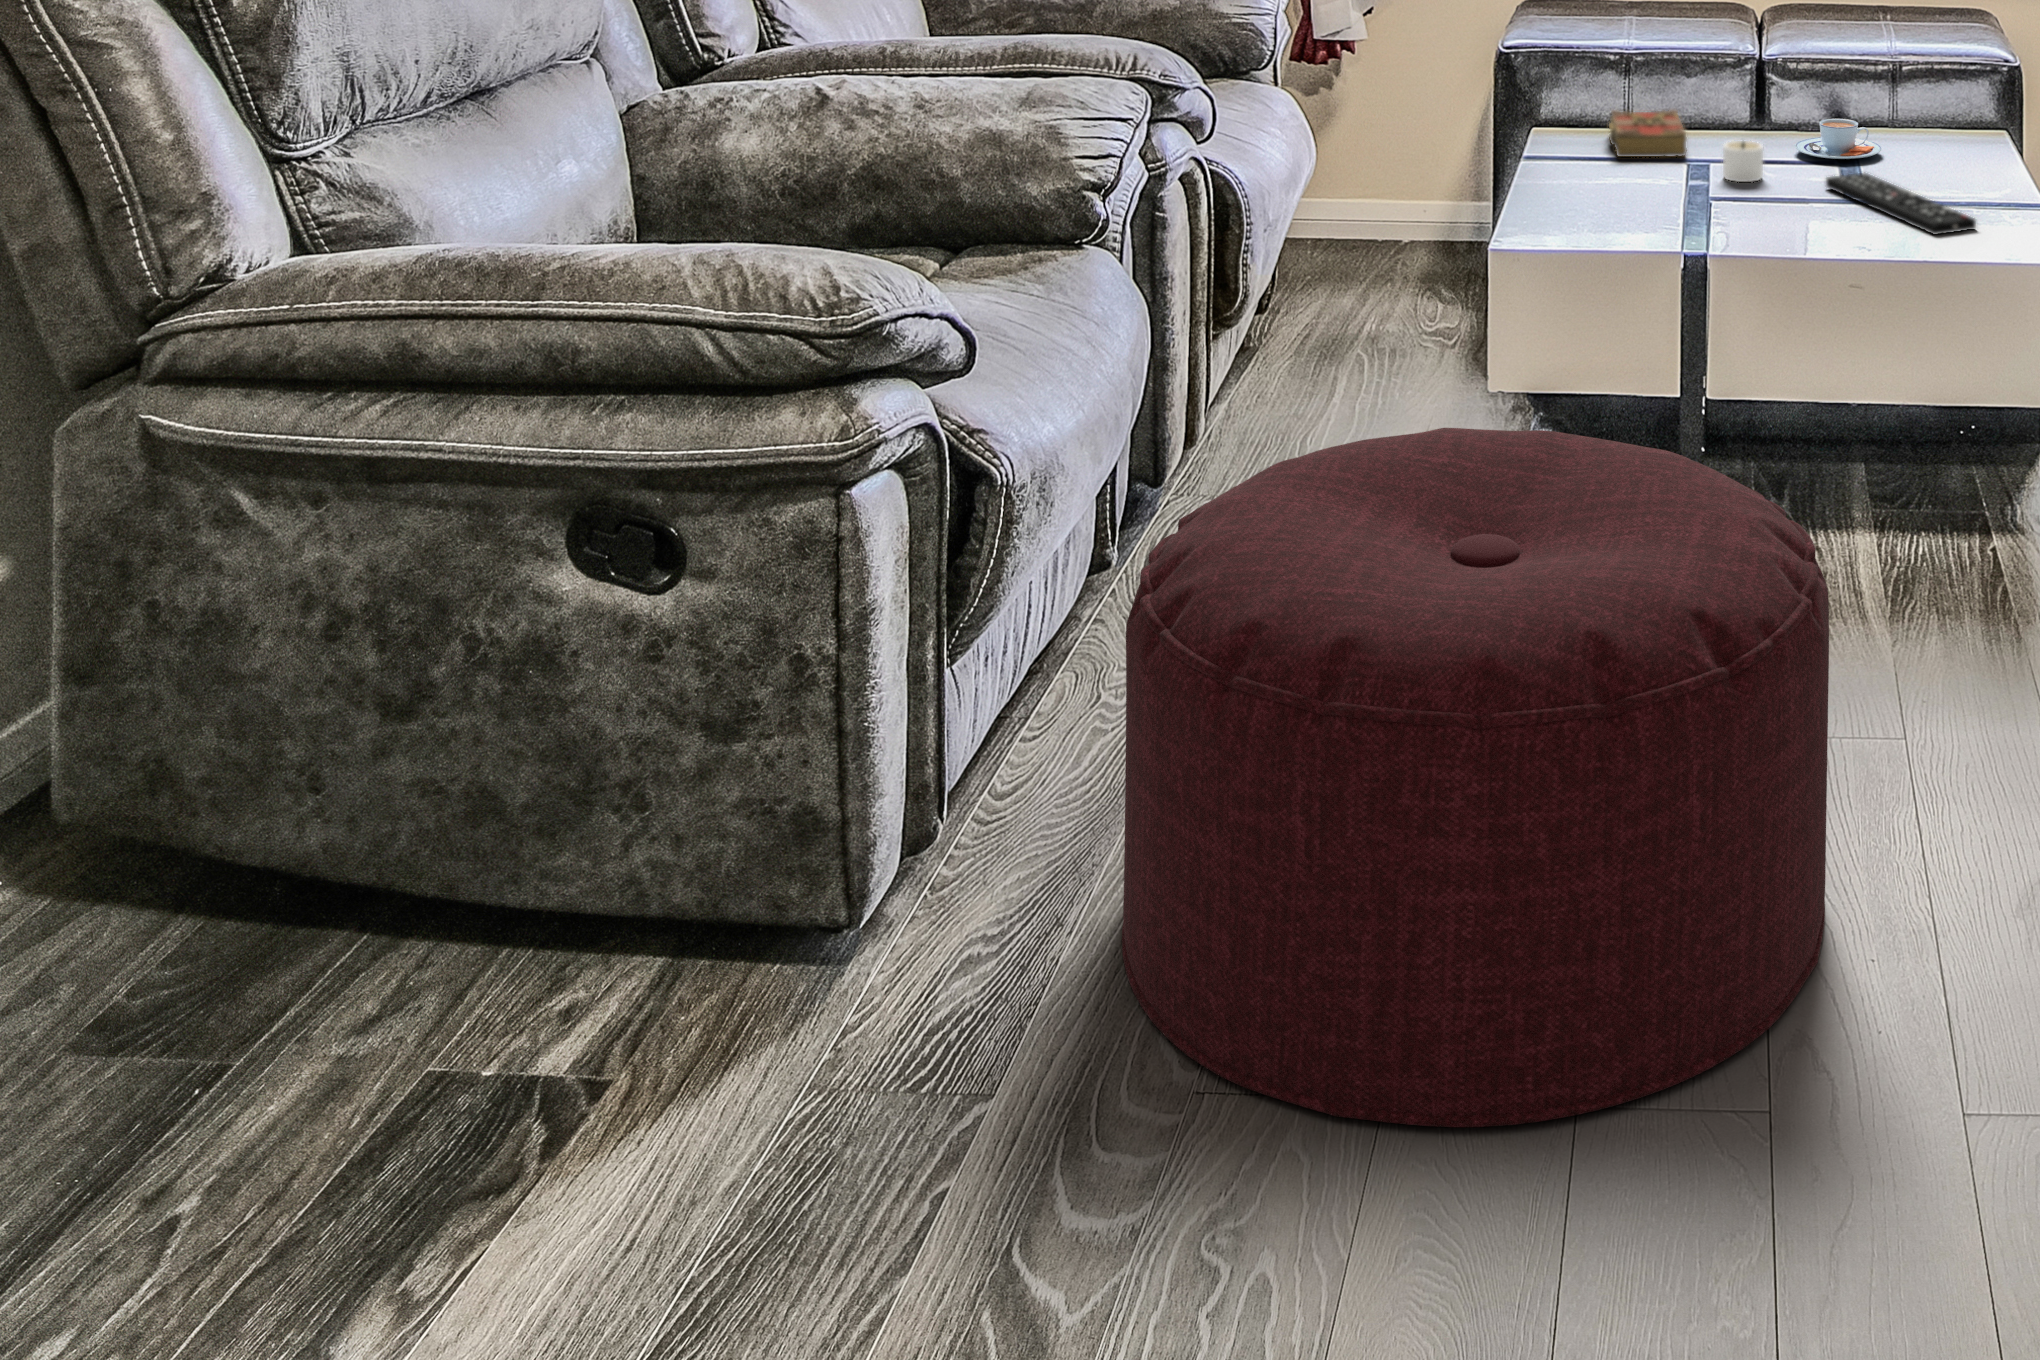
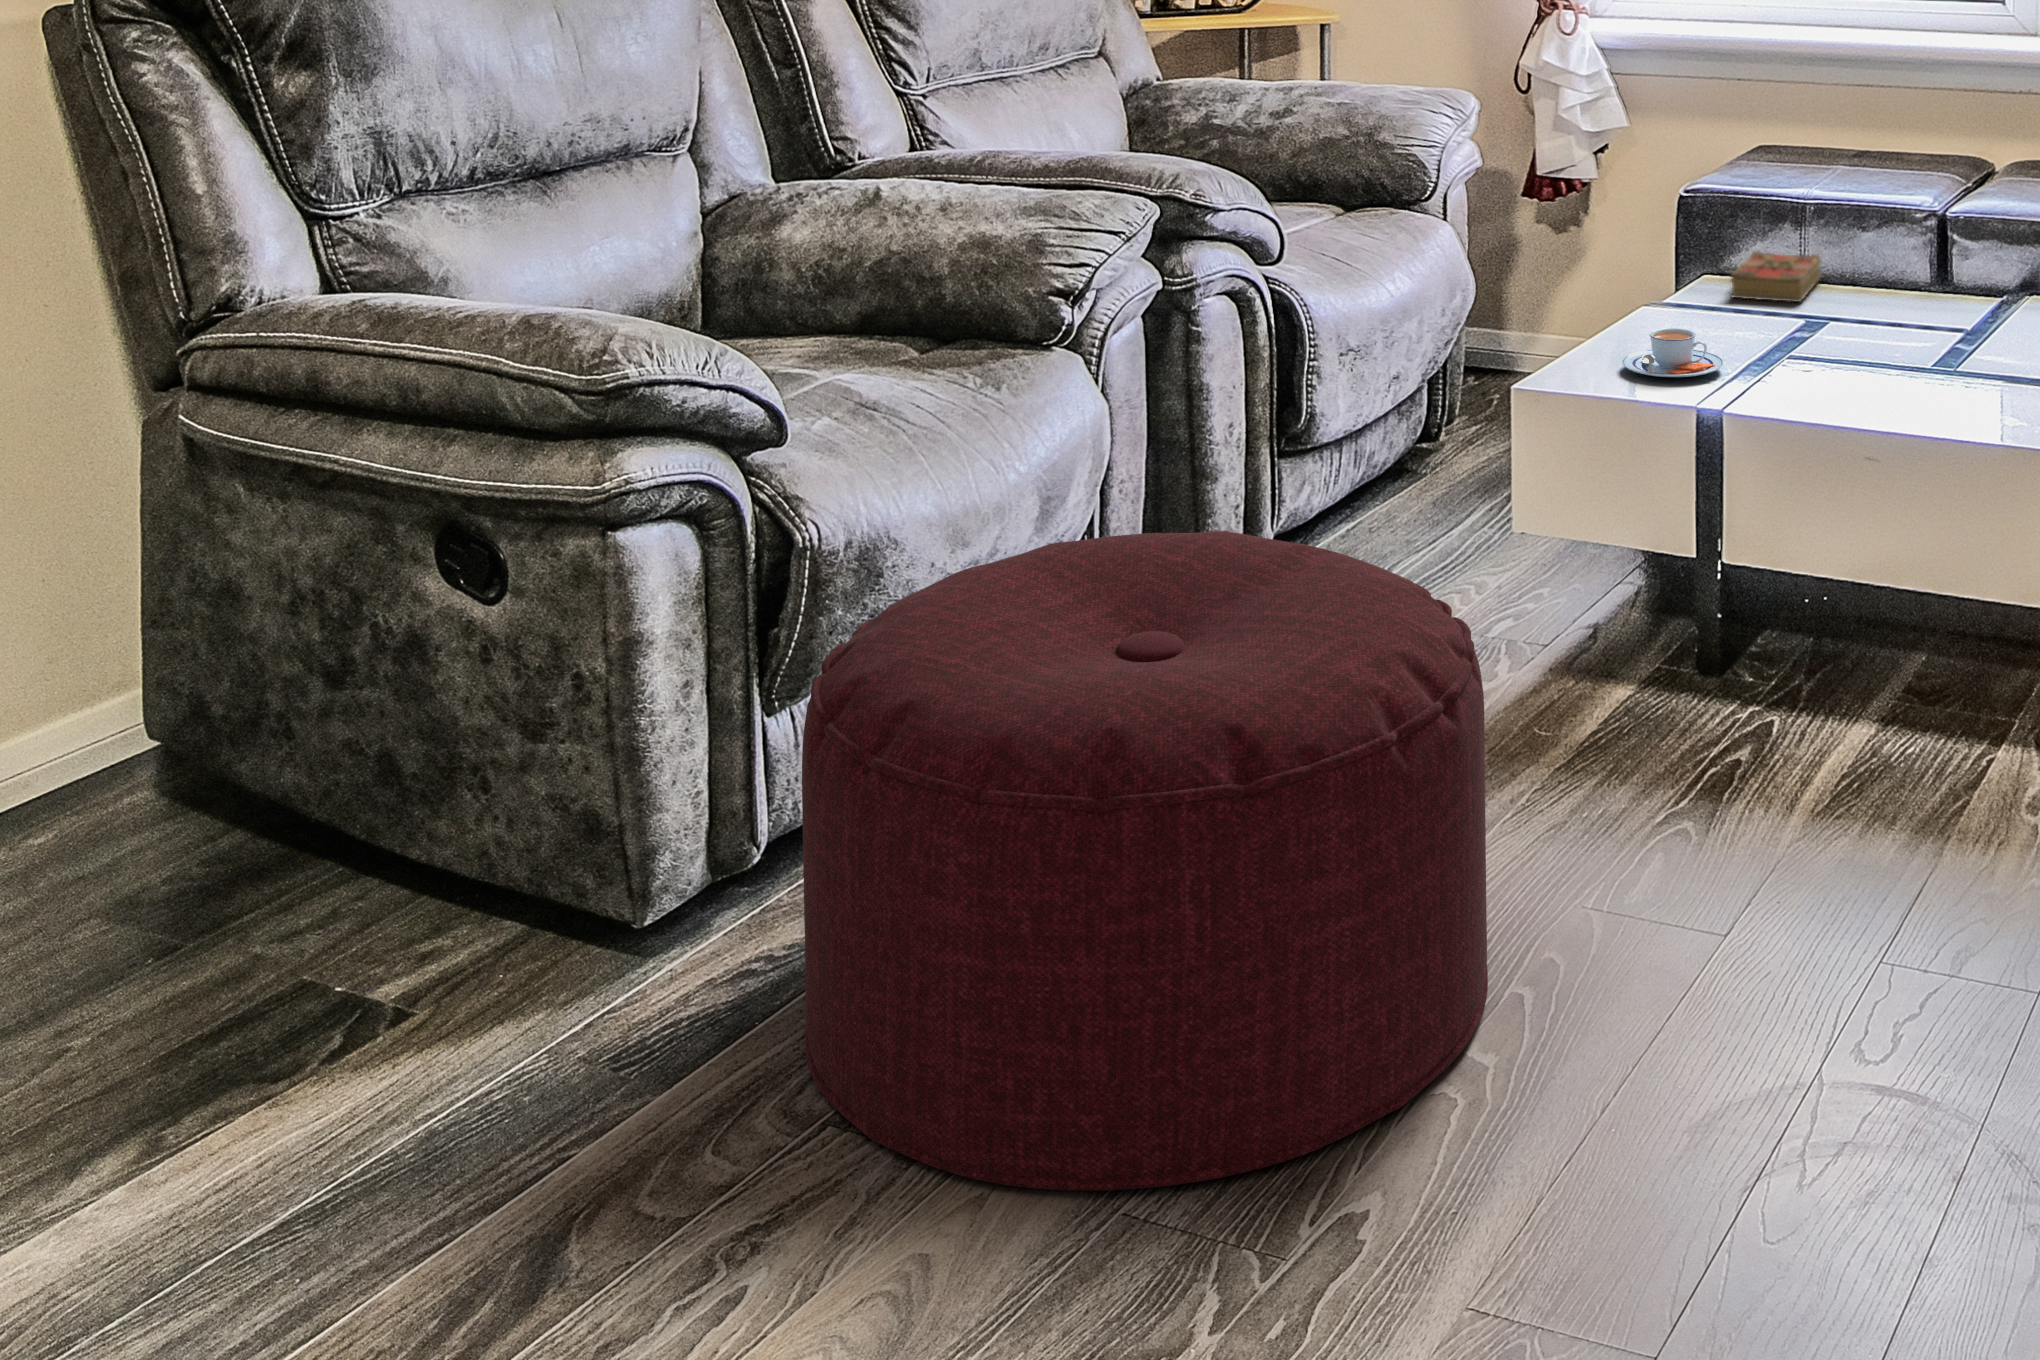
teacup: present [1795,119,1882,159] -> present [1622,328,1724,377]
candle: present [1723,141,1763,182] -> none [1811,289,1875,332]
remote control: present [1826,173,1976,235] -> none [1905,332,2013,401]

